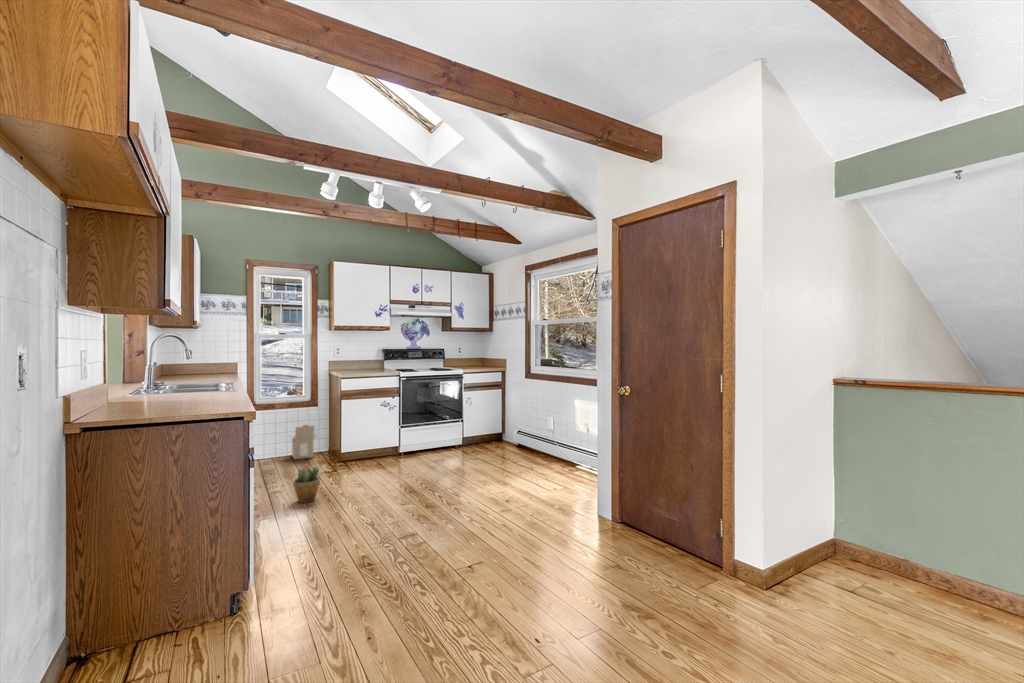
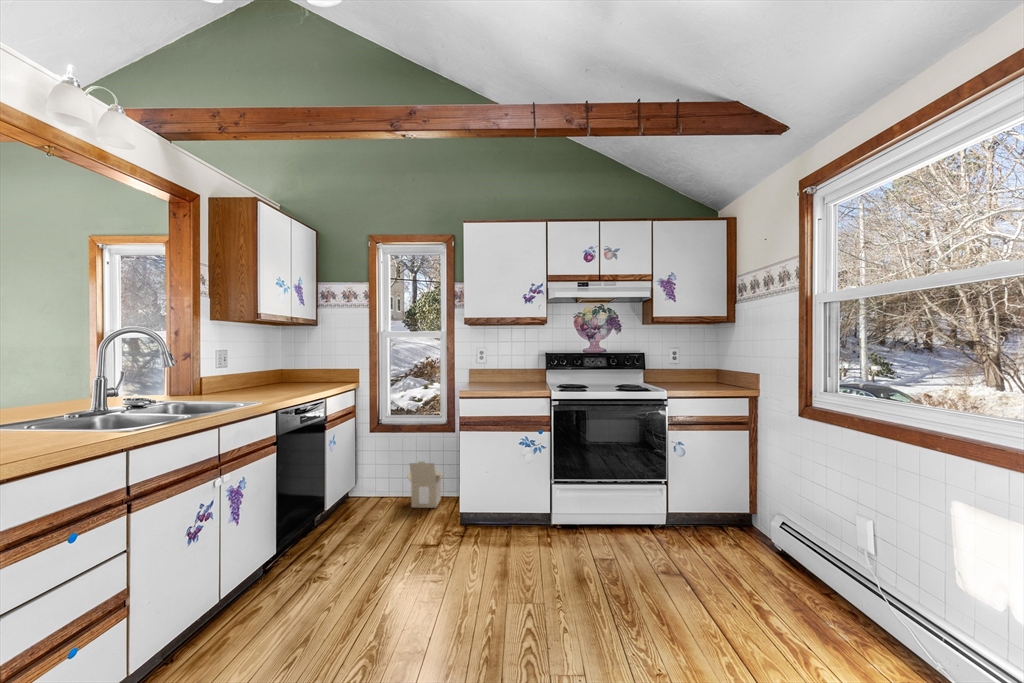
potted plant: present [293,467,320,503] -> none [284,571,333,640]

